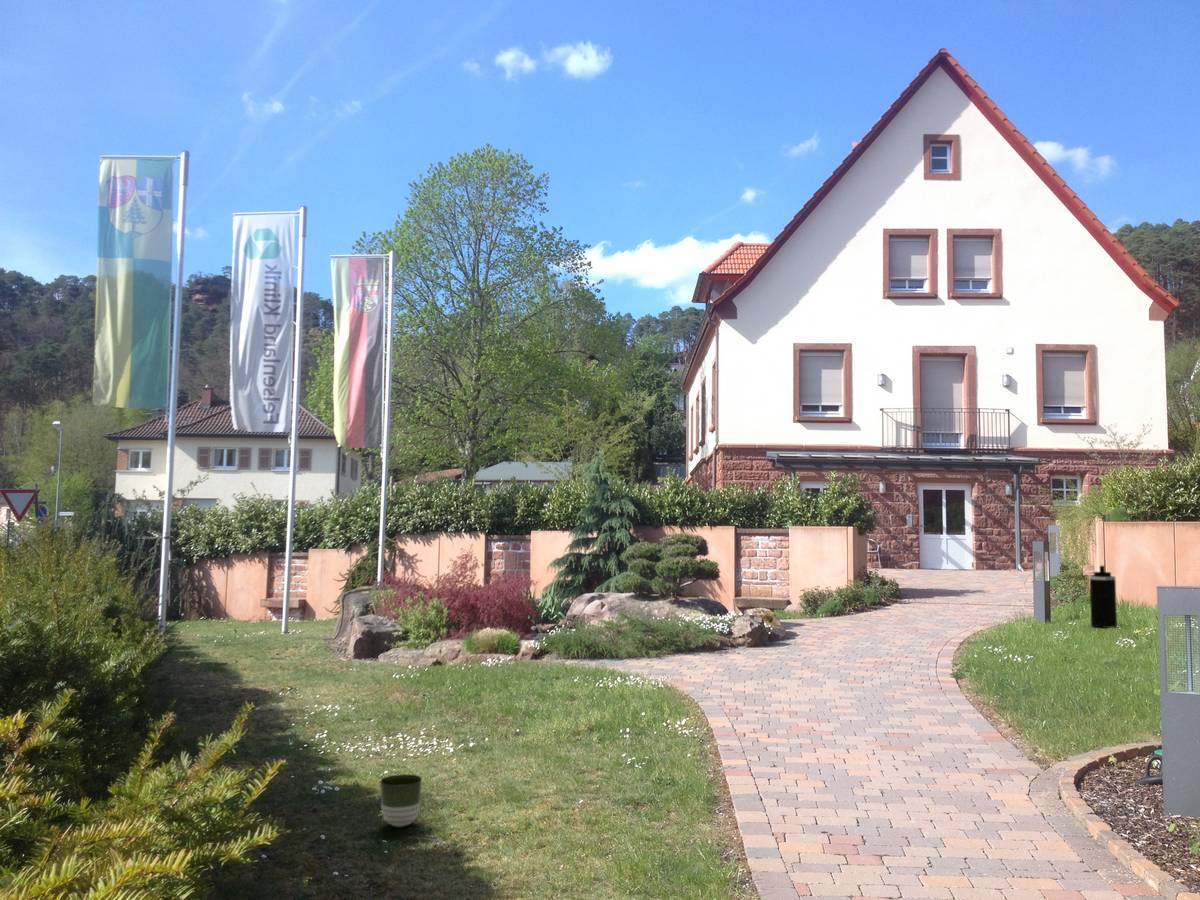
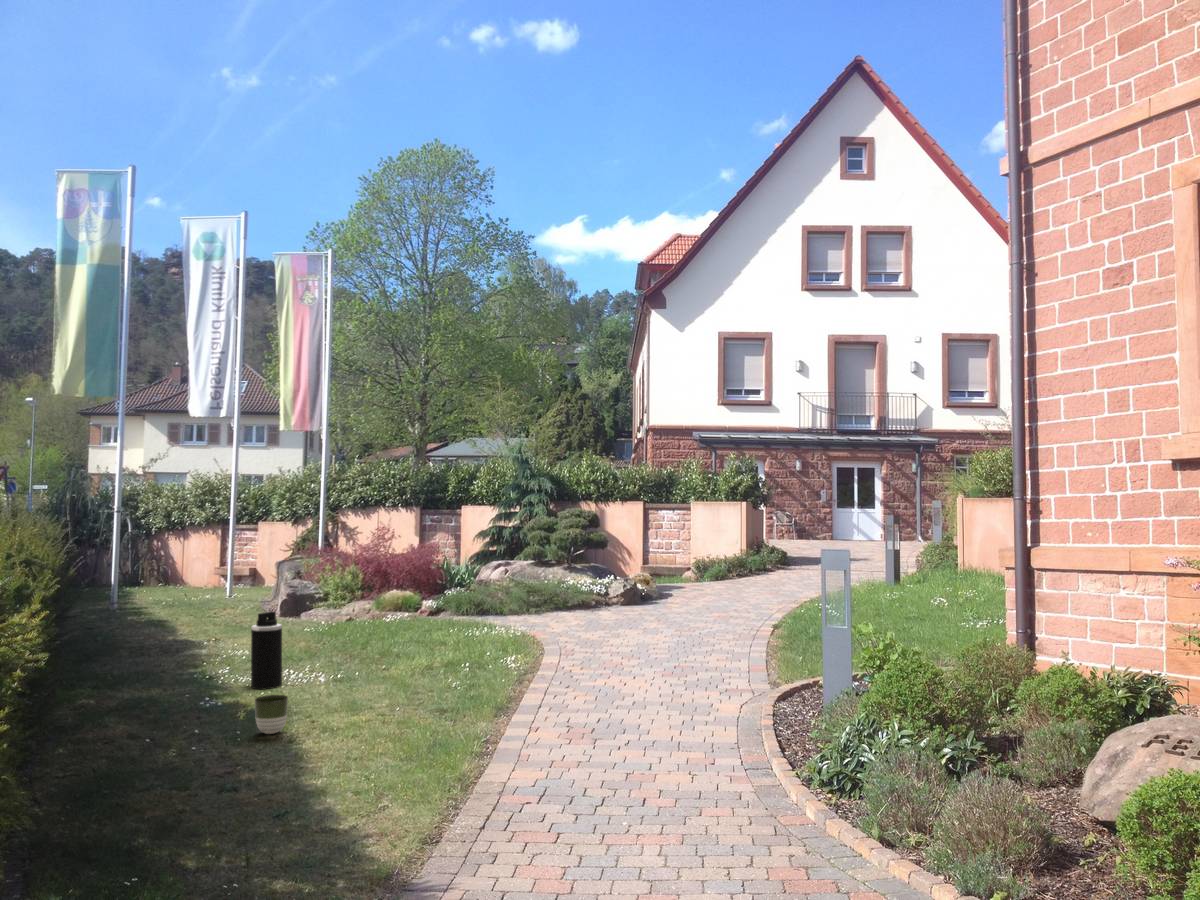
trash can: present [1090,566,1117,628] -> present [251,612,282,689]

